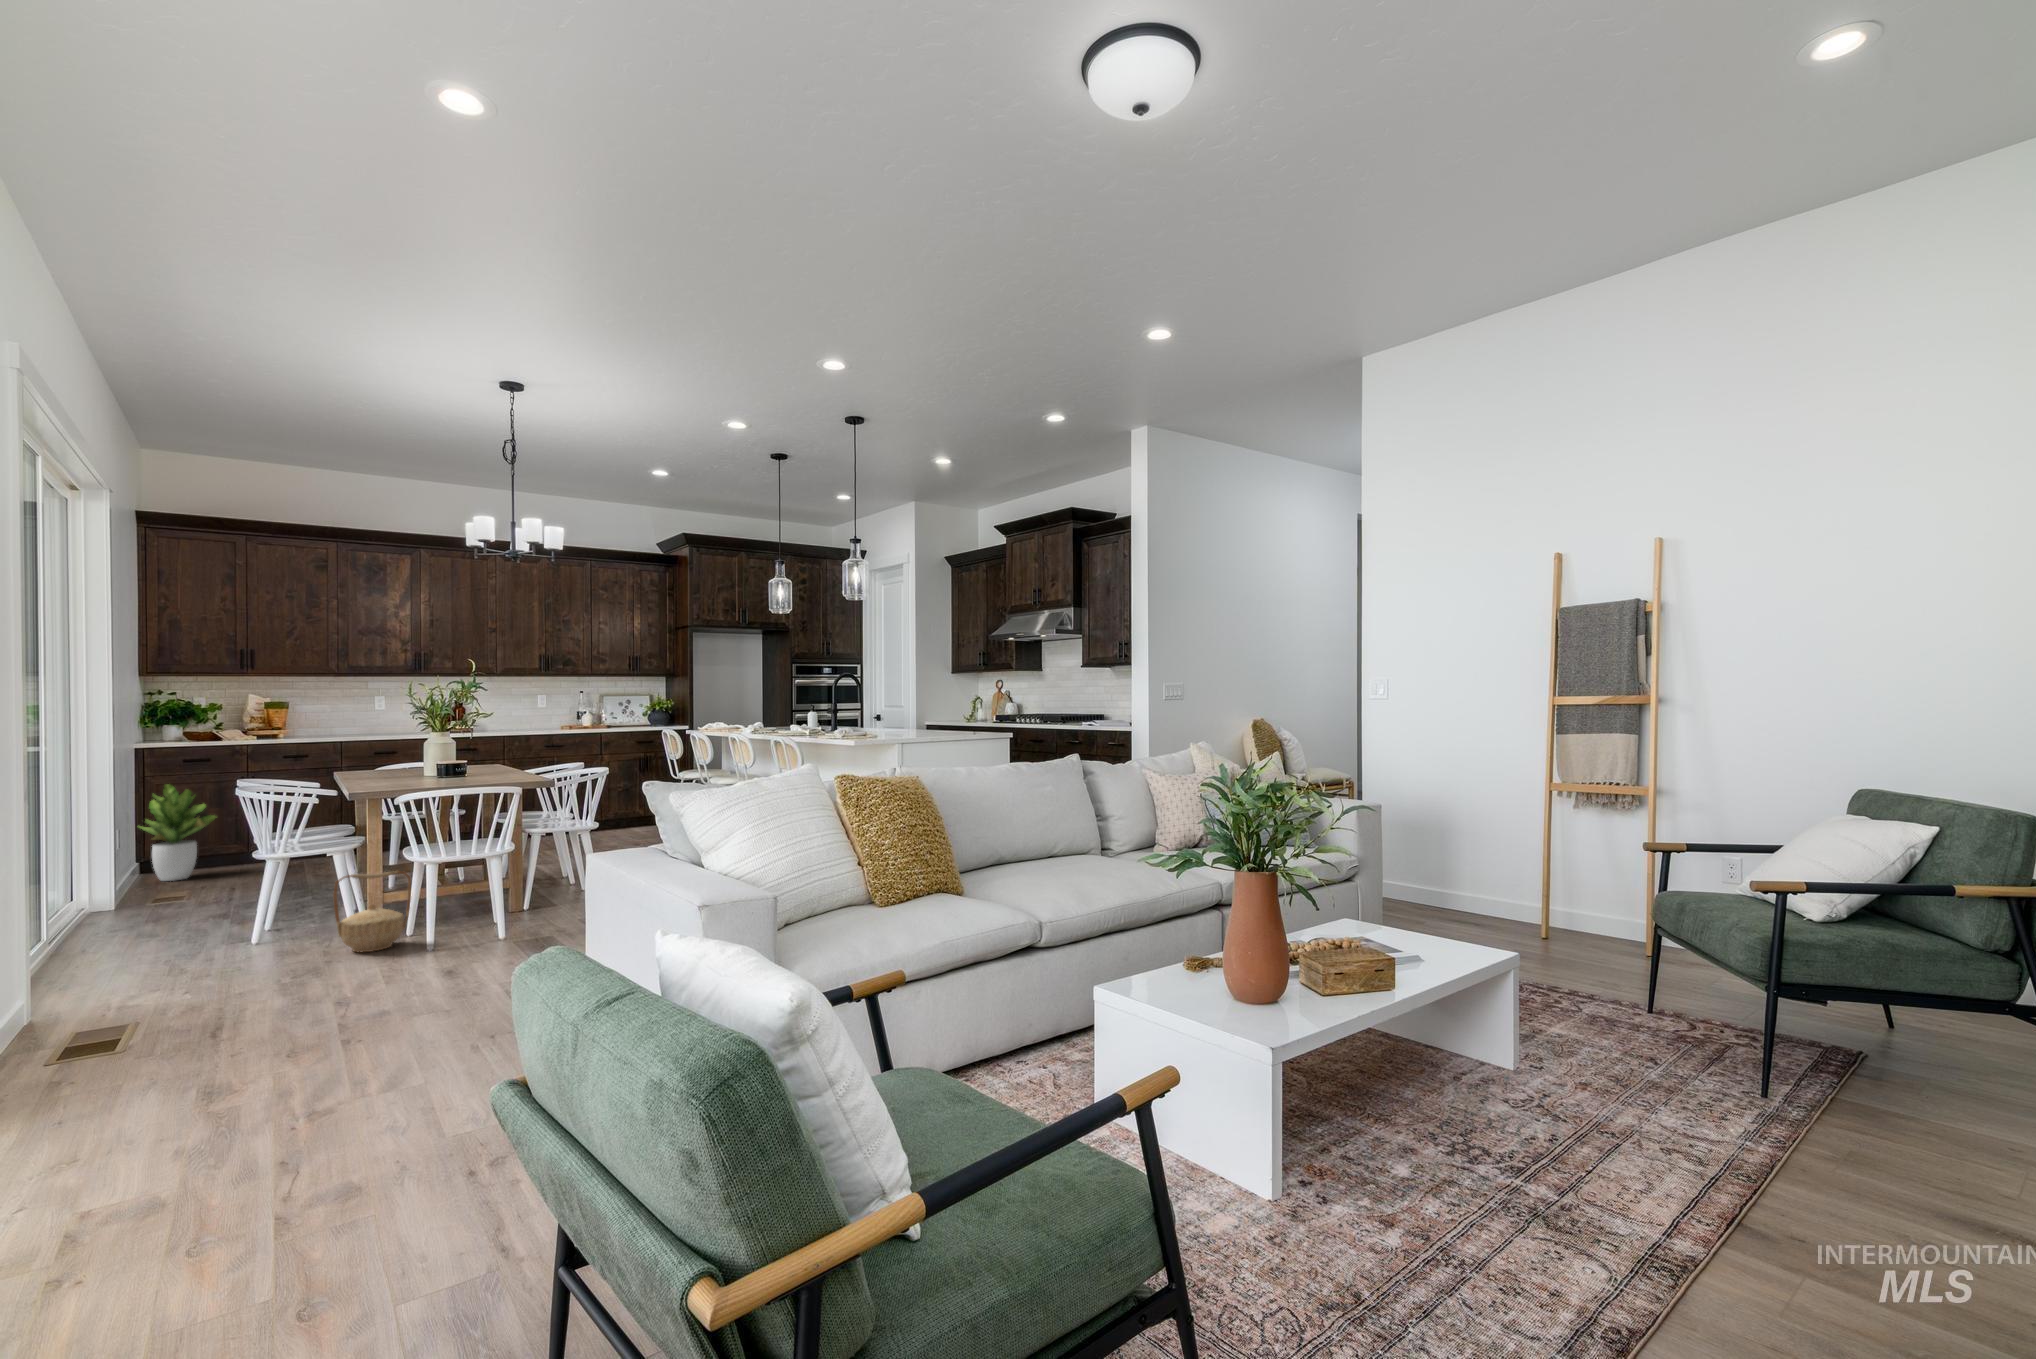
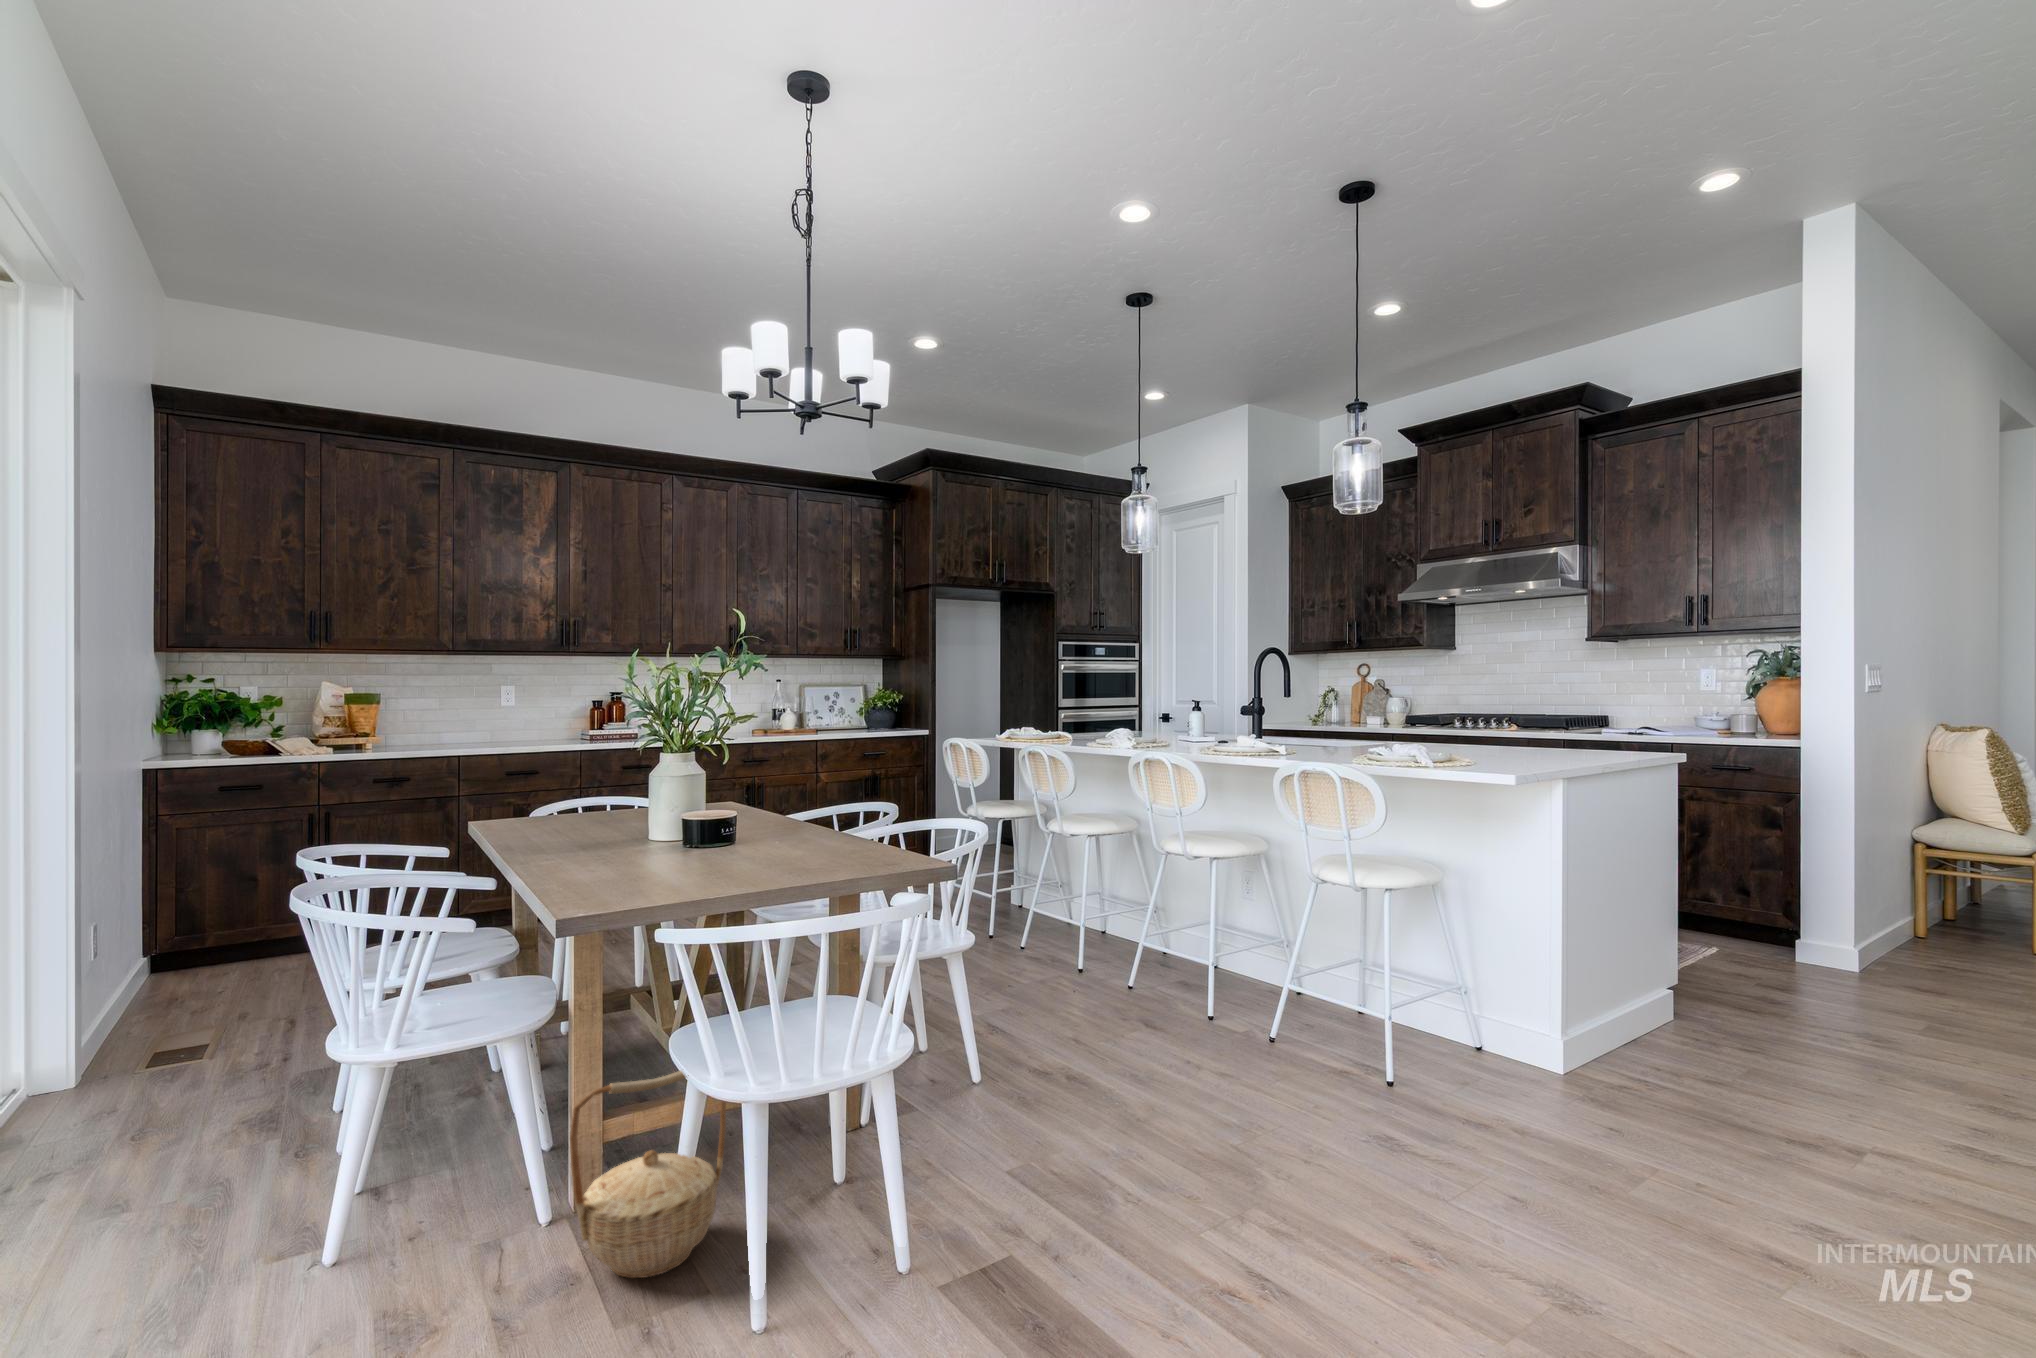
potted plant: present [139,784,216,881] -> none [147,830,280,998]

